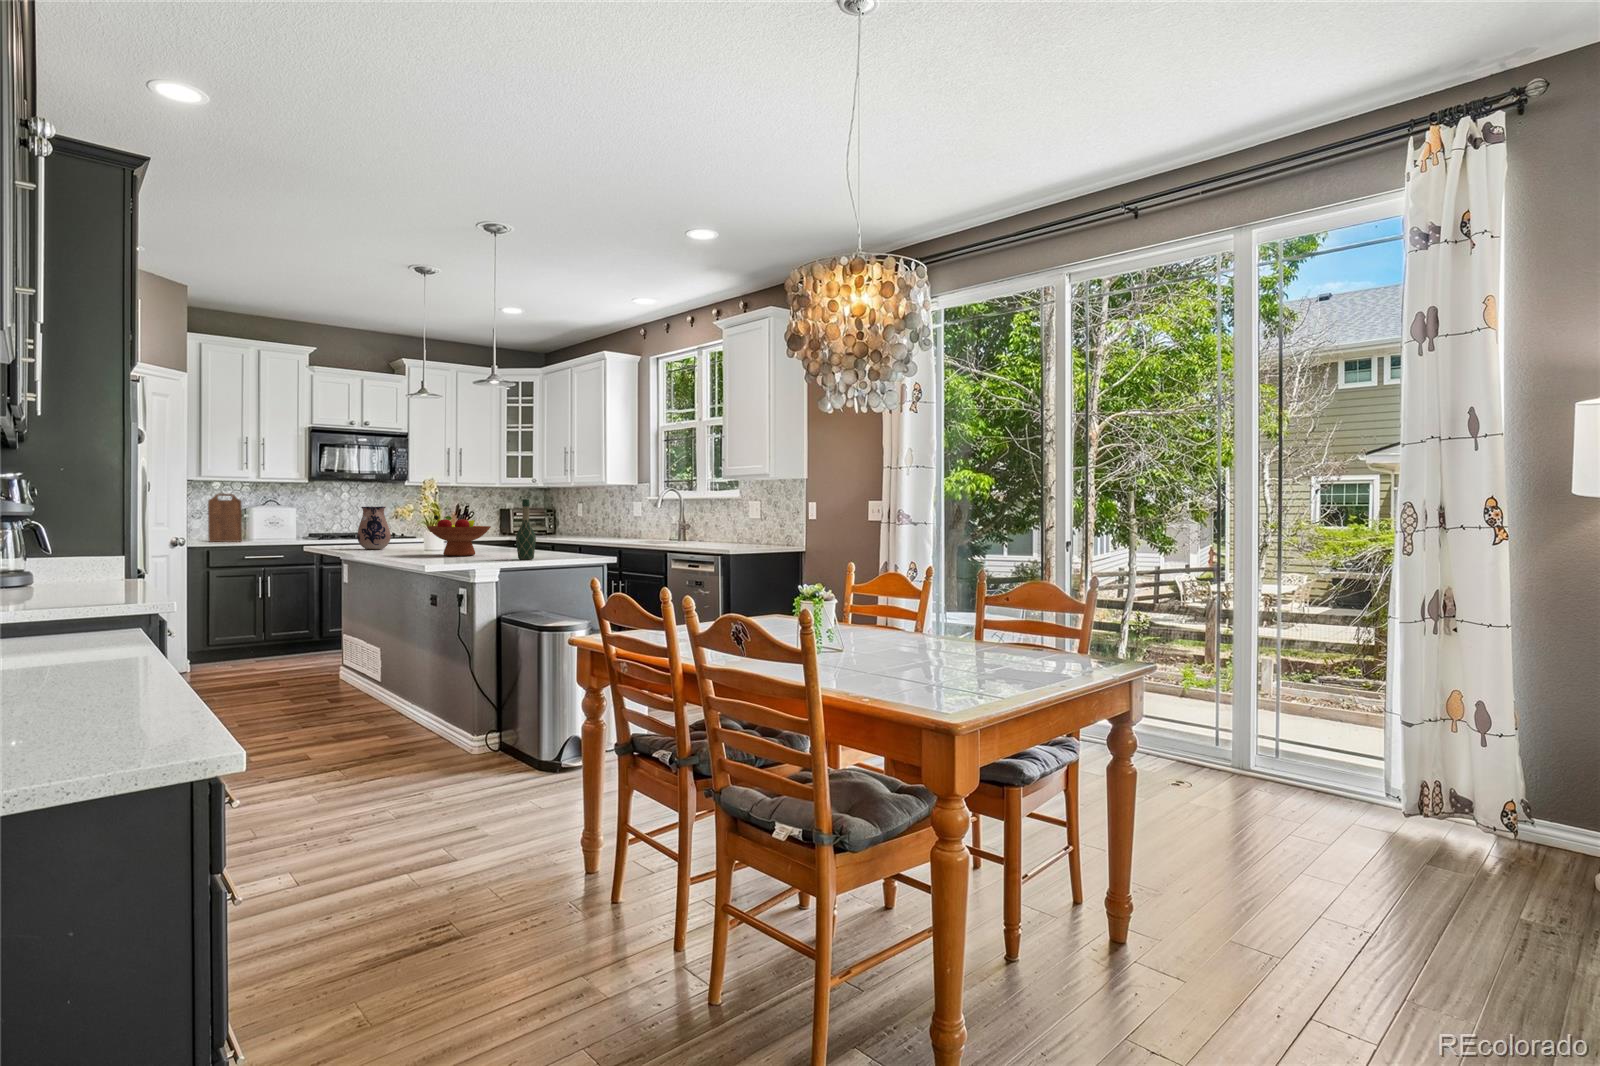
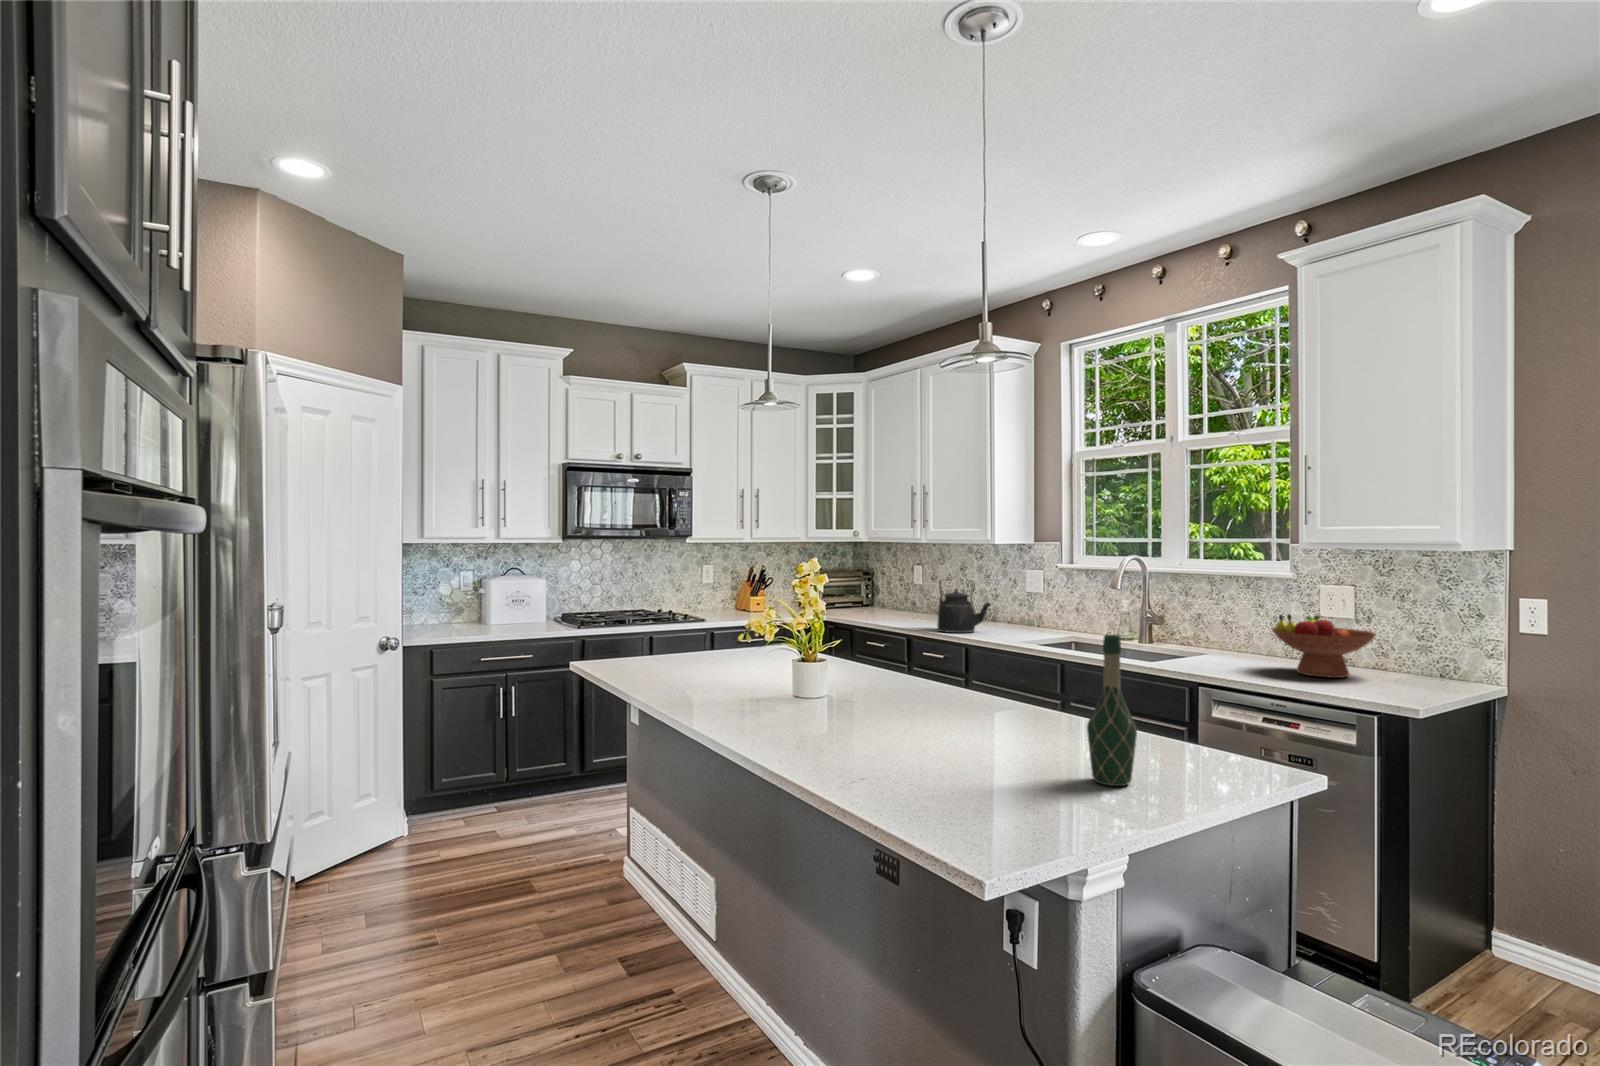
cutting board: present [208,493,242,542] -> none [431,564,476,636]
ceramic pitcher: present [357,506,391,549] -> none [674,610,730,692]
kettle: none [568,506,600,540] -> present [937,580,991,633]
fruit bowl: present [427,515,491,556] -> present [1272,614,1376,678]

